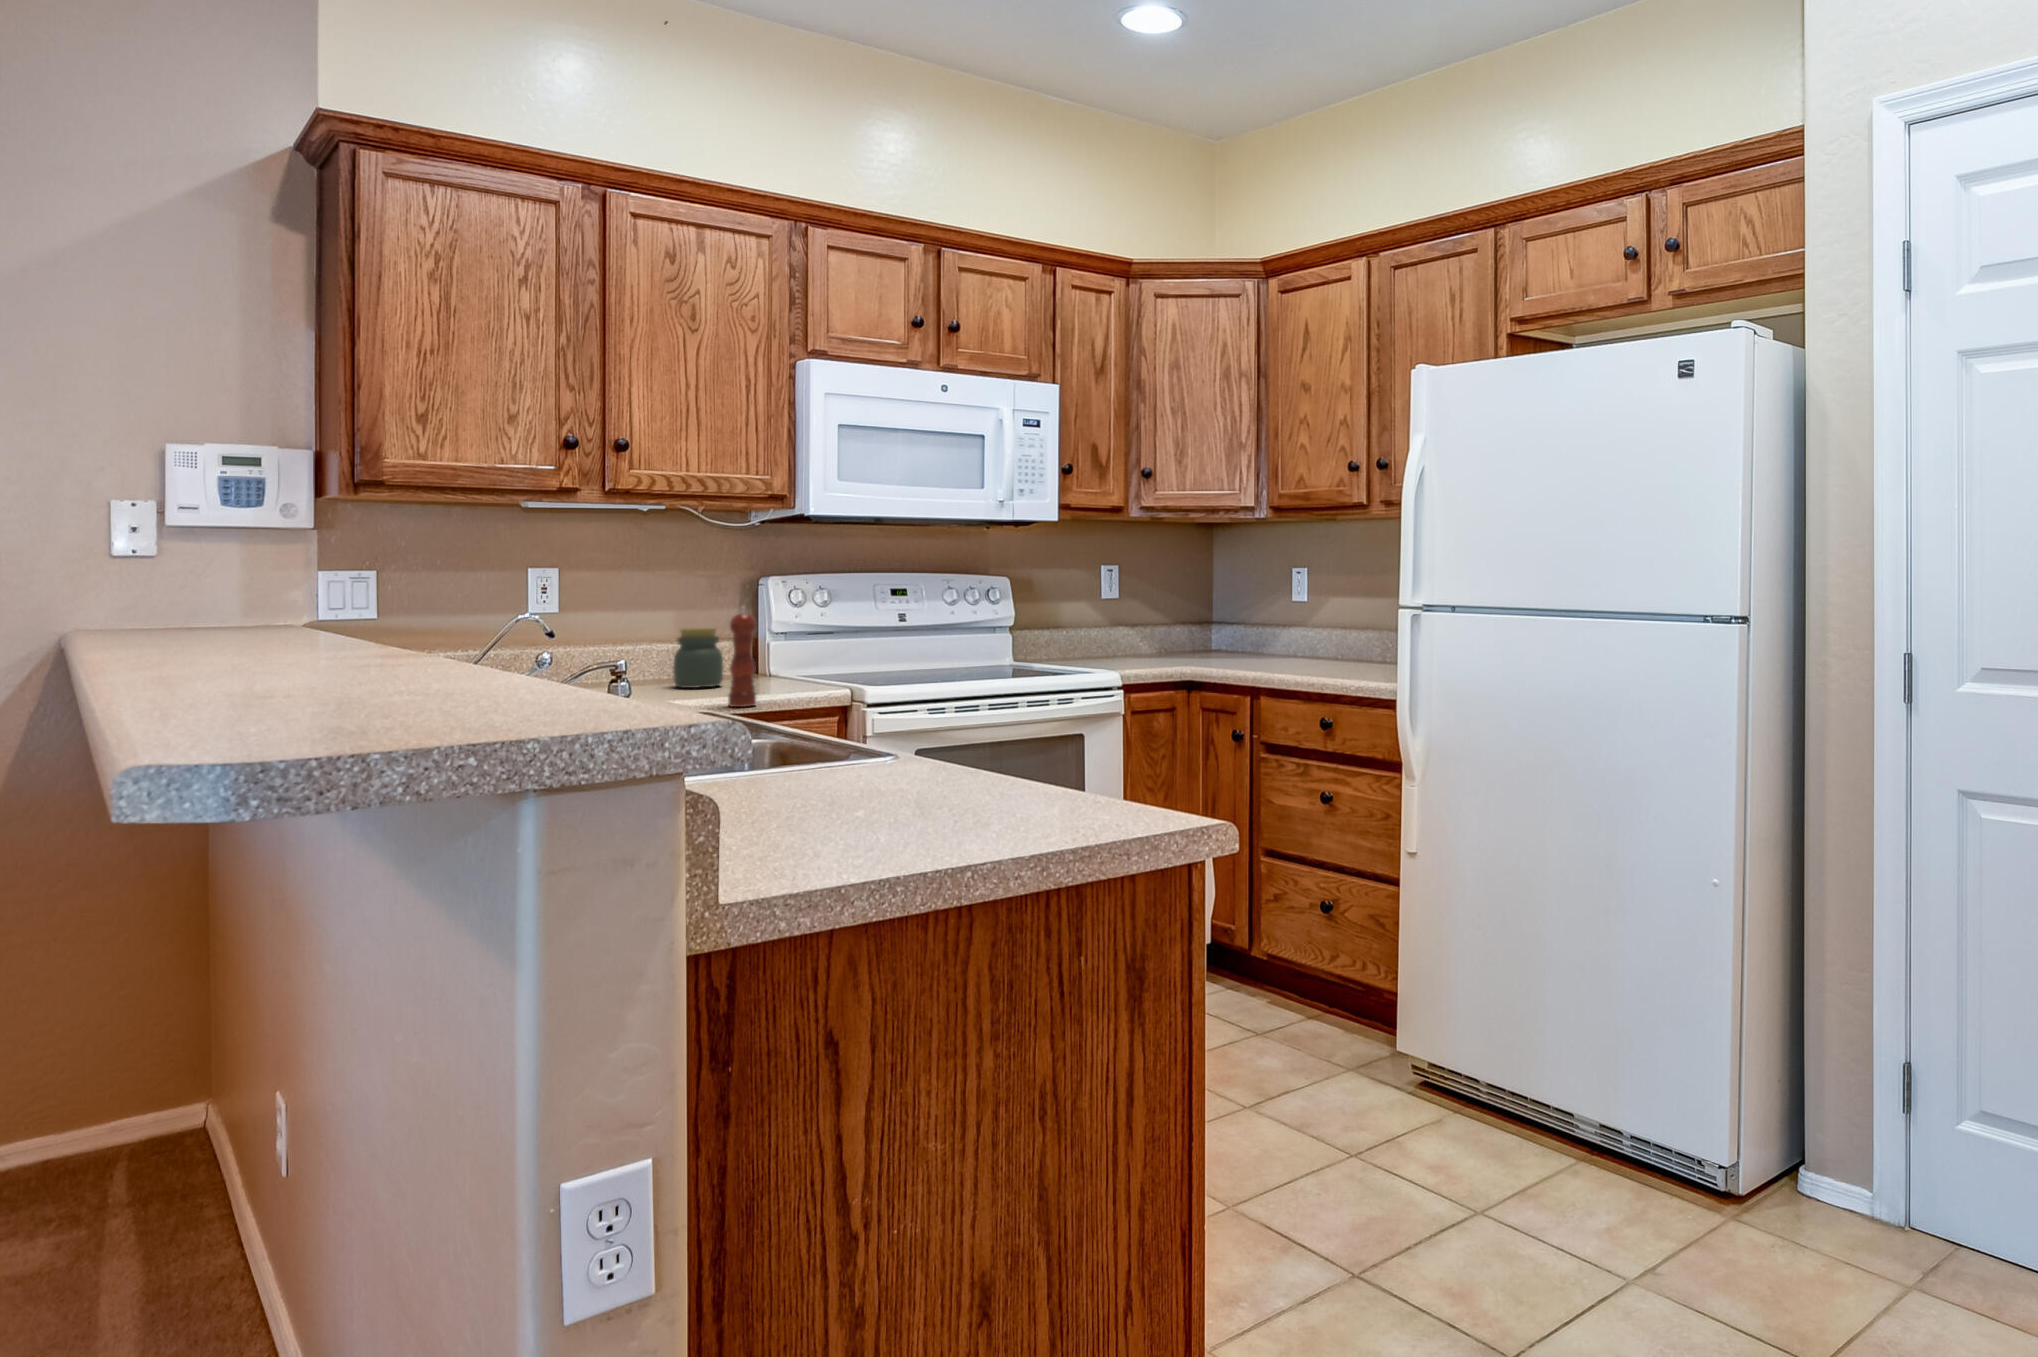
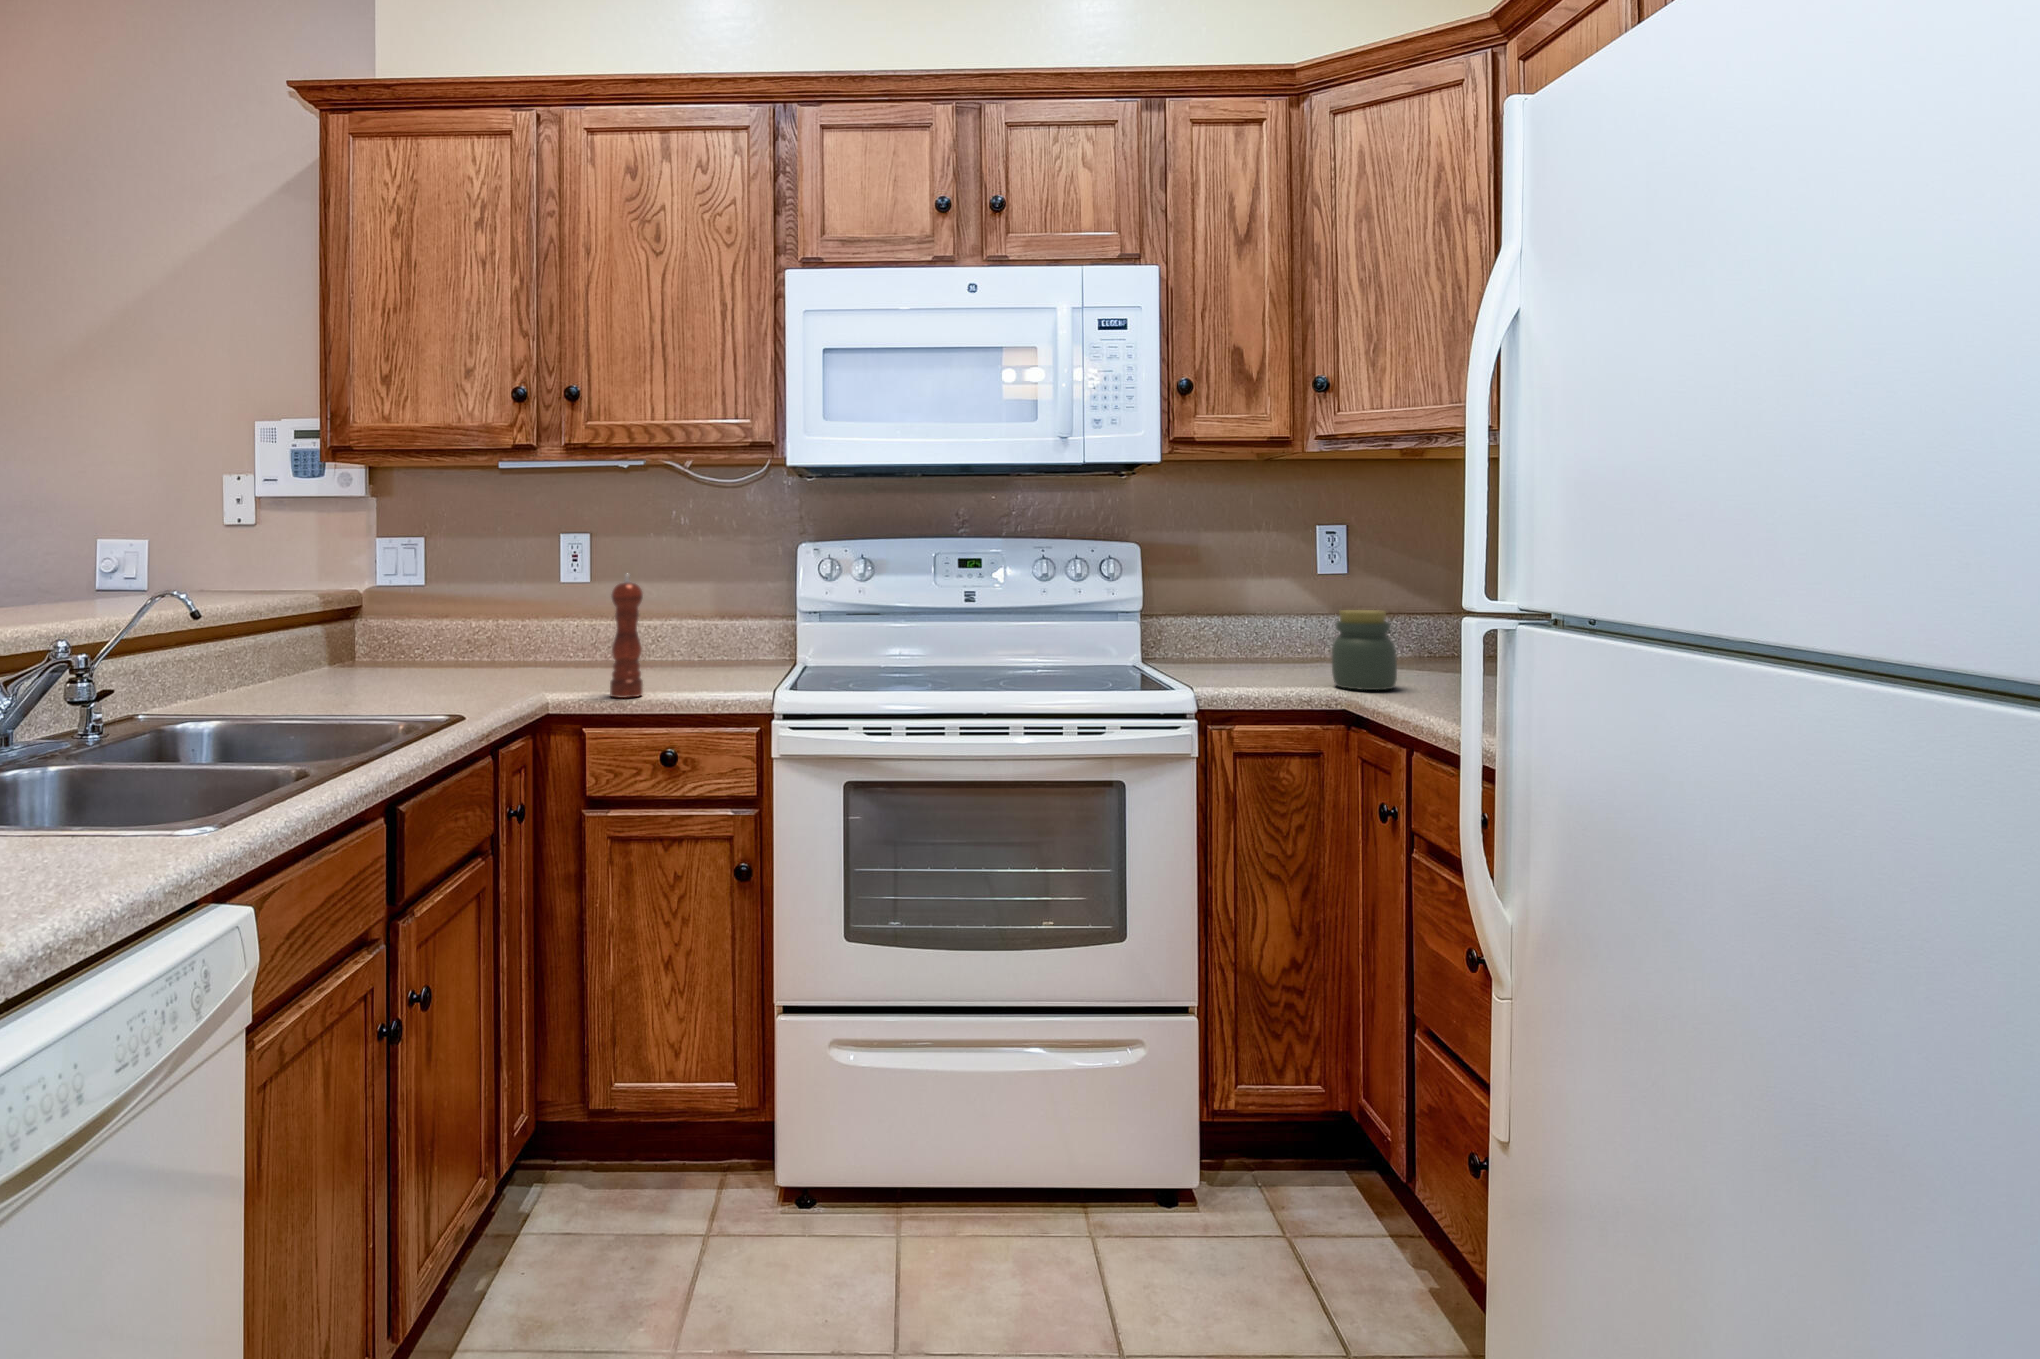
jar: present [673,628,723,688] -> present [1332,610,1397,690]

